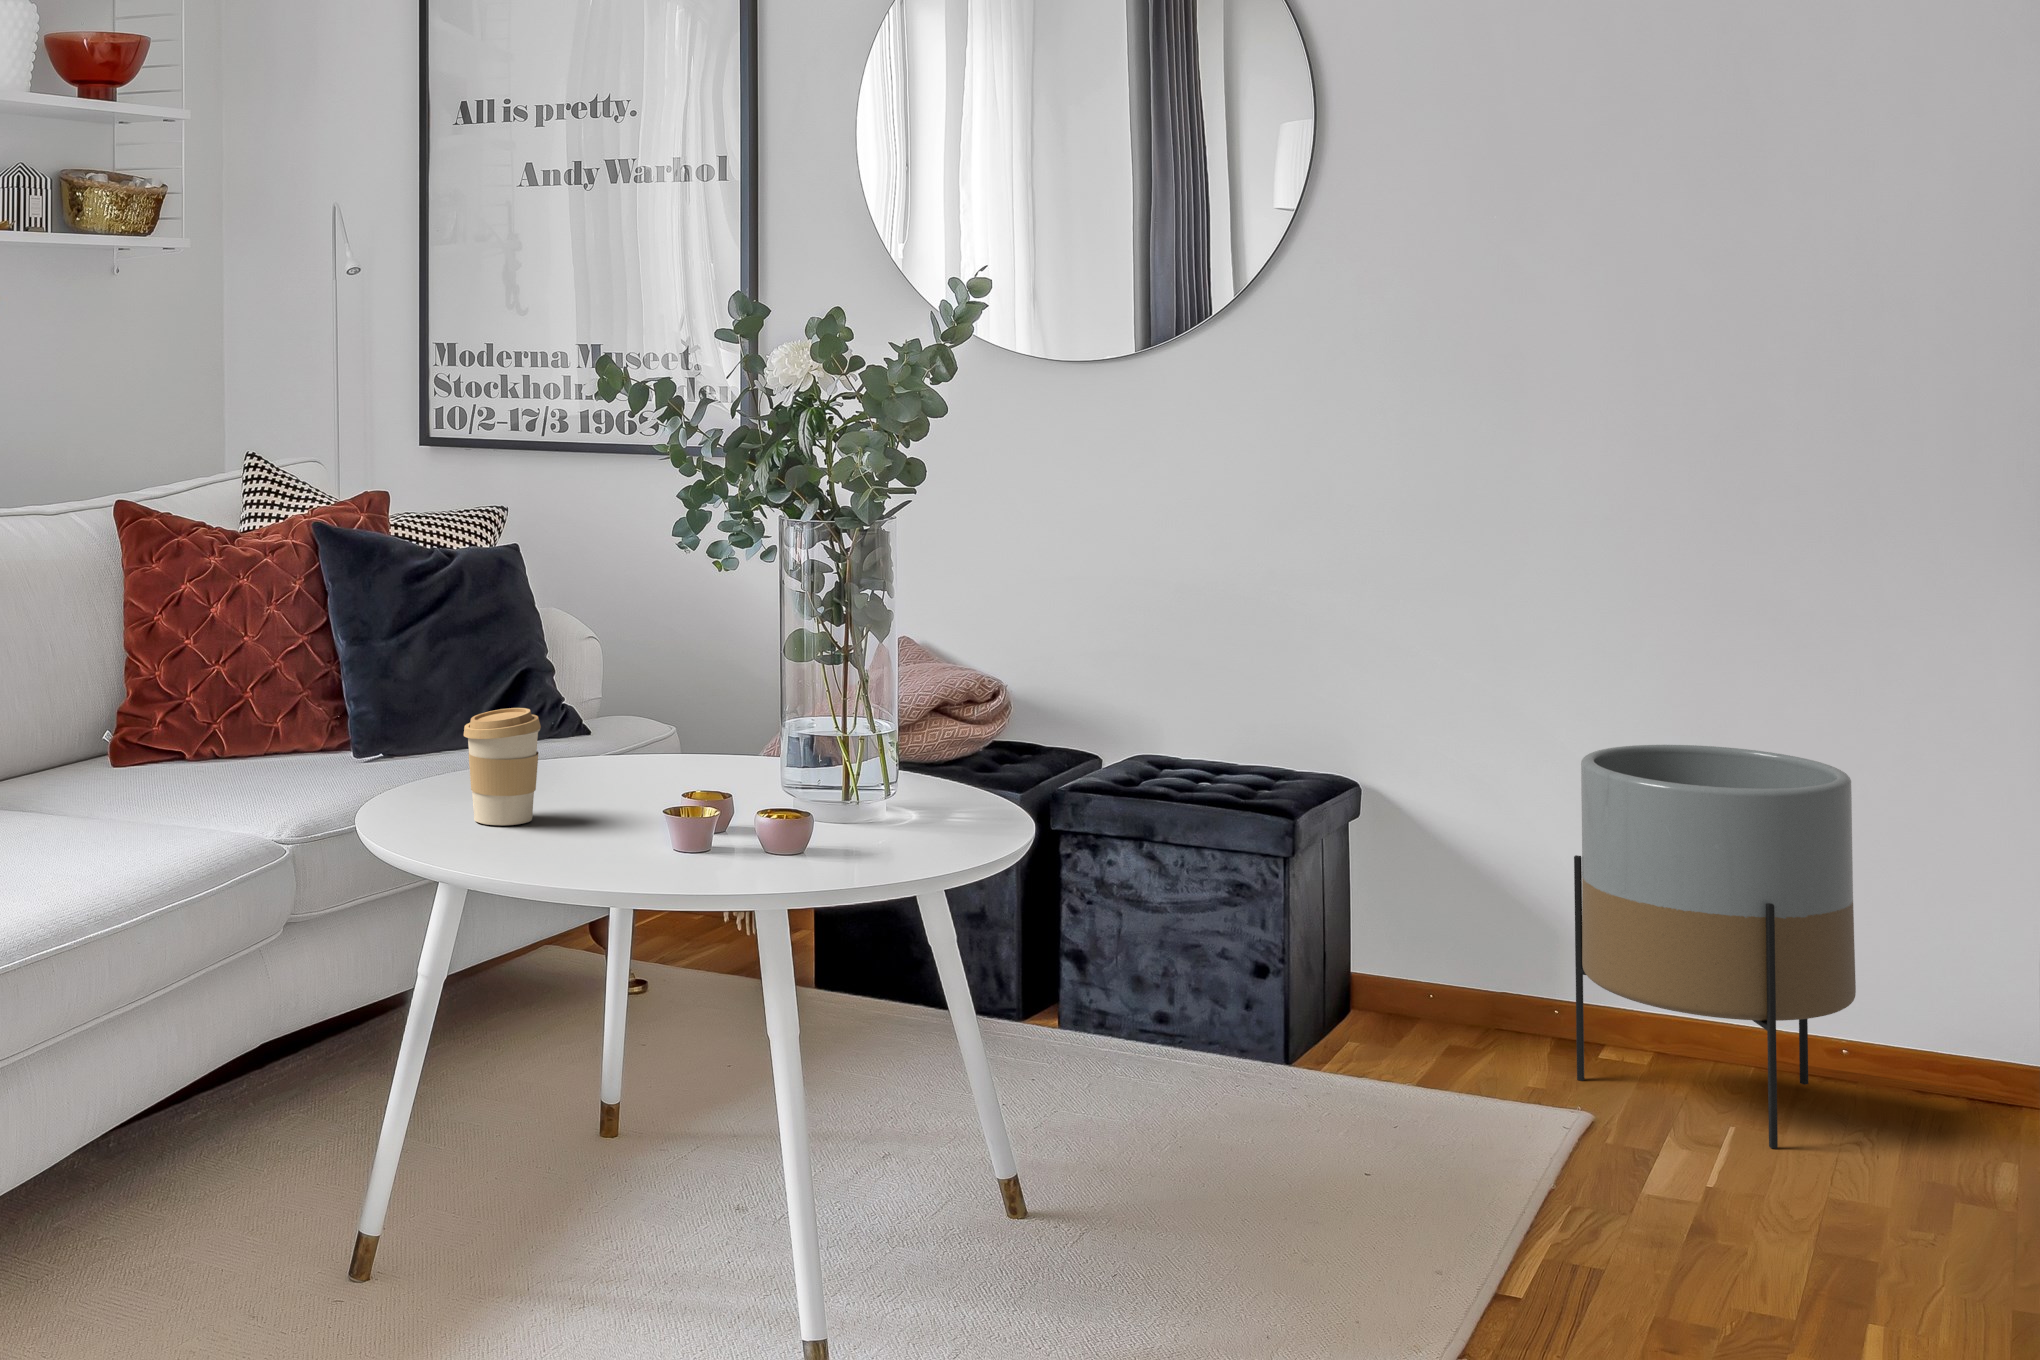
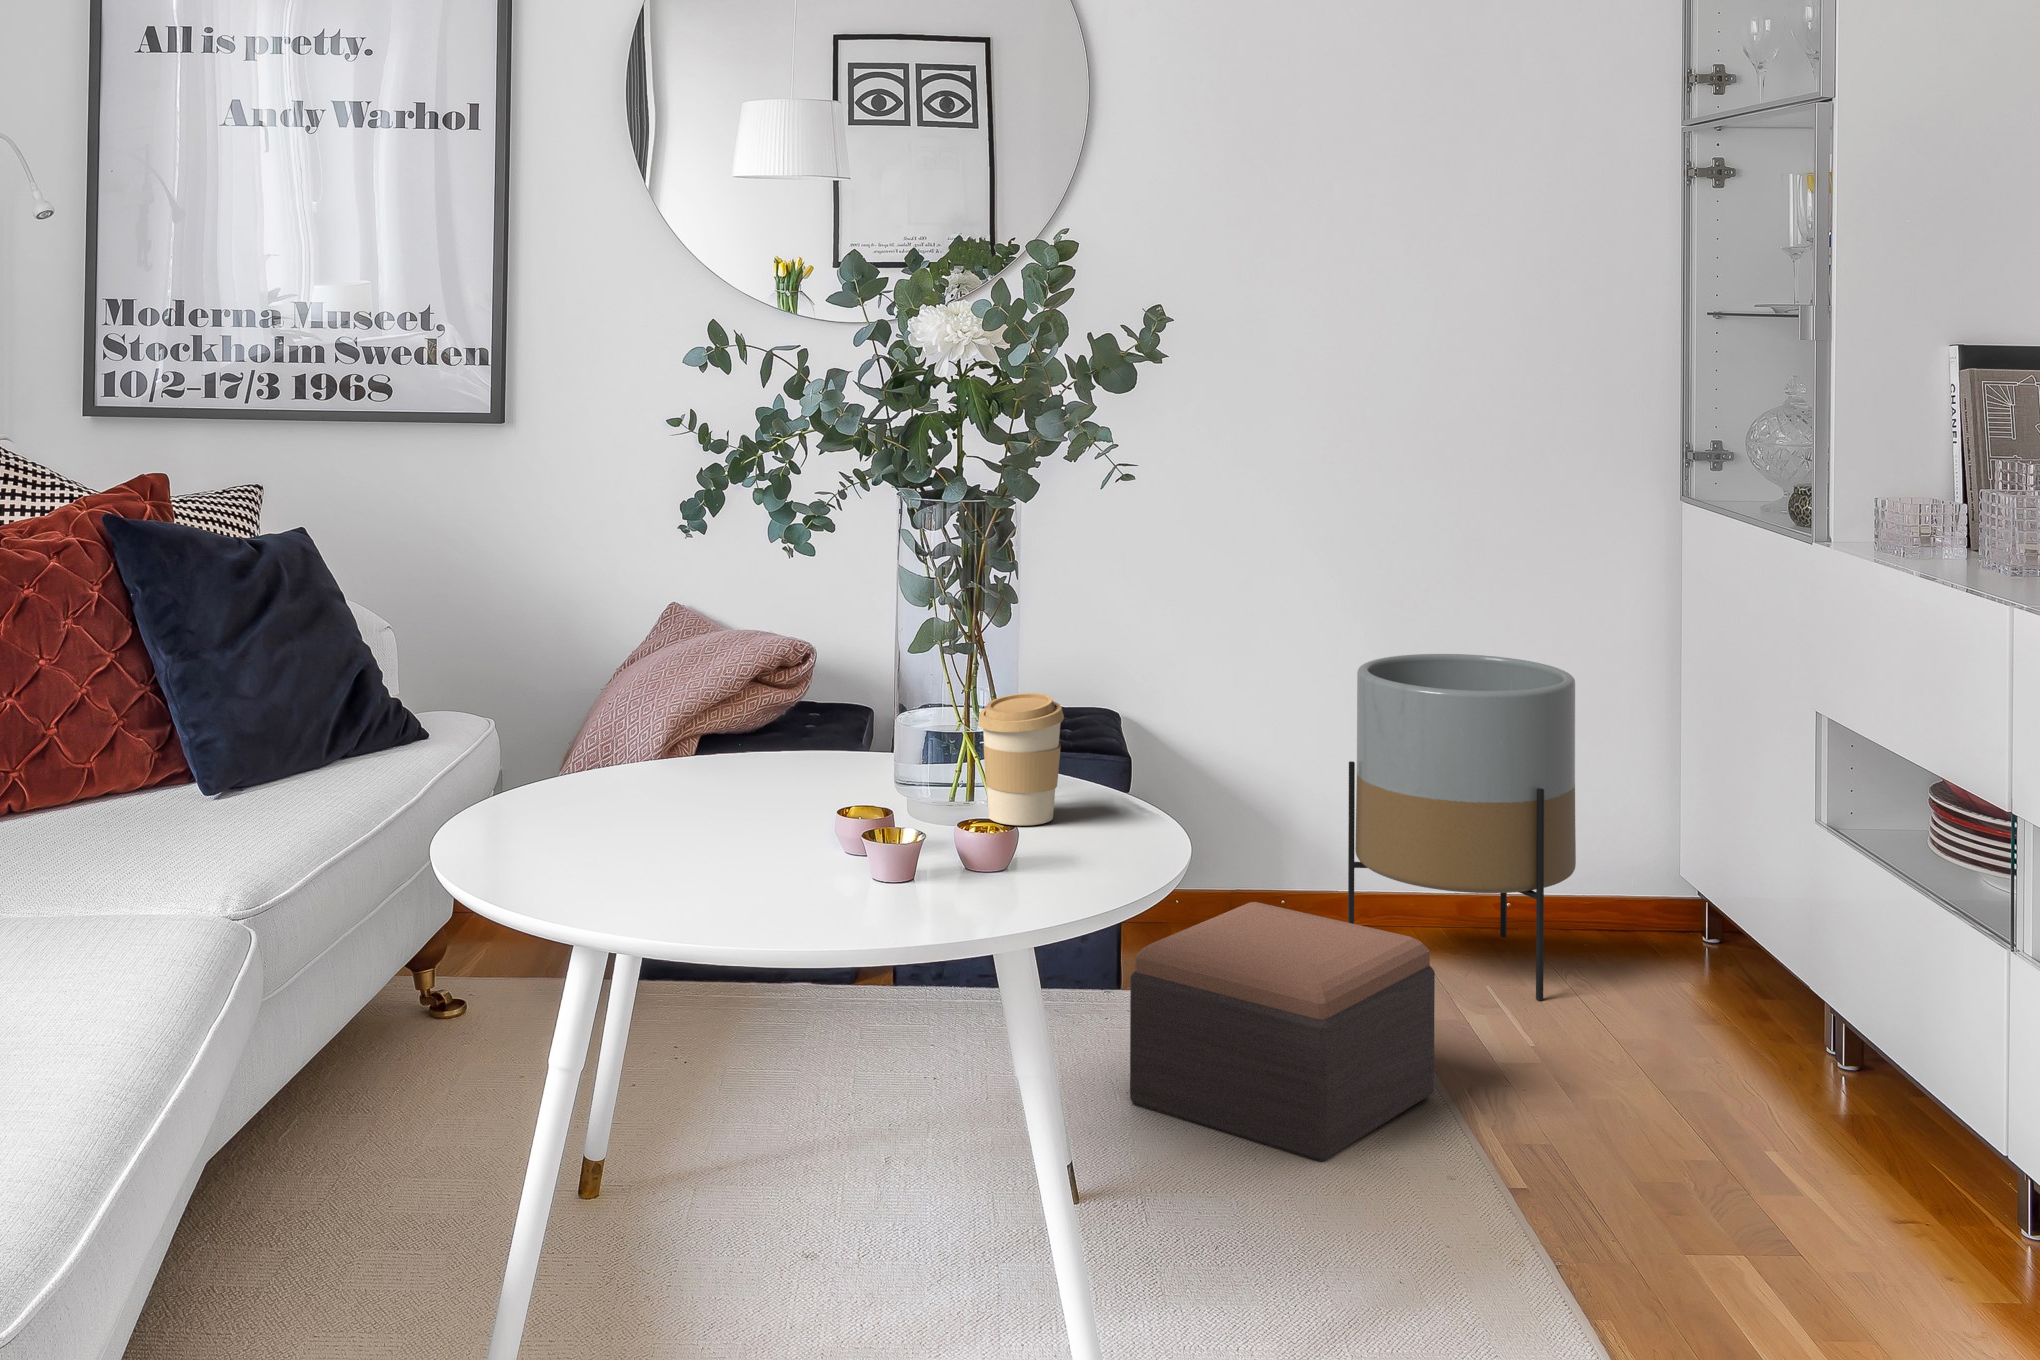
coffee cup: present [464,708,541,825] -> present [978,693,1064,825]
footstool: none [1178,978,1519,1237] -> present [1130,902,1435,1162]

